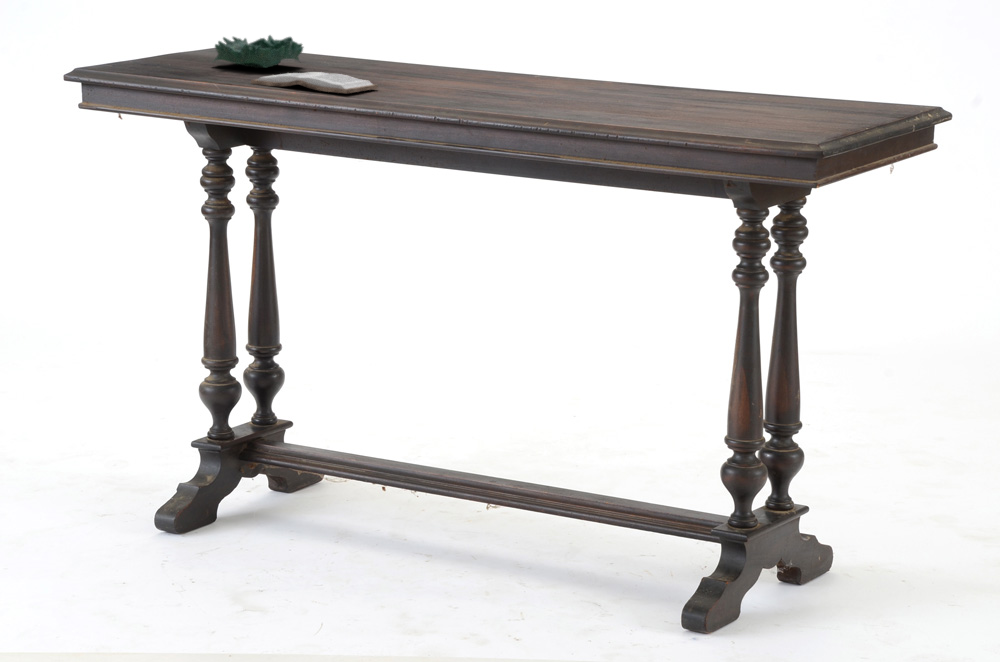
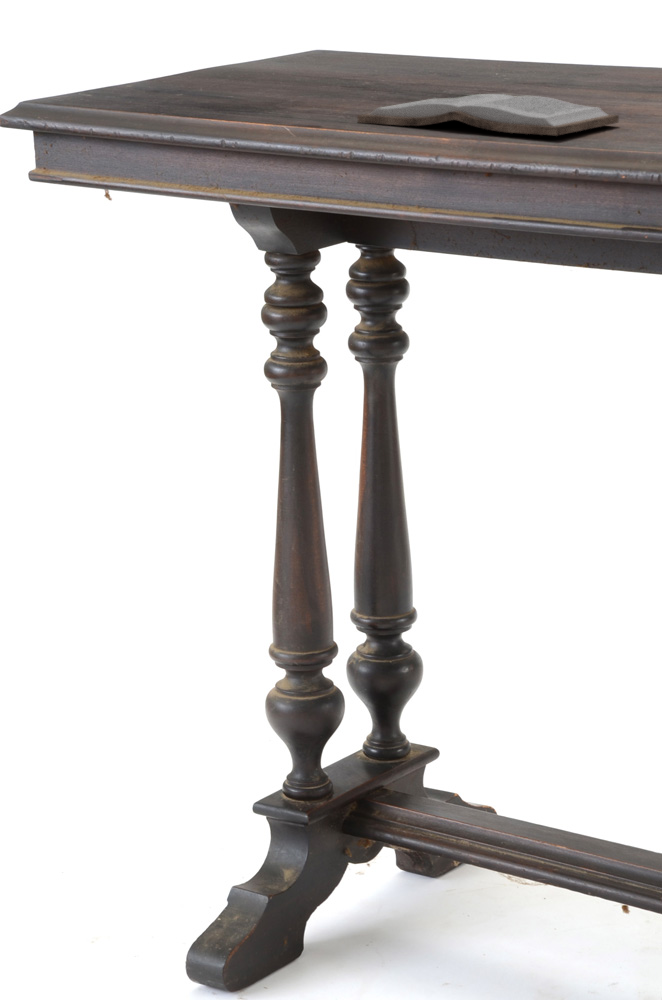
decorative bowl: present [214,35,303,68] -> none [280,27,459,91]

